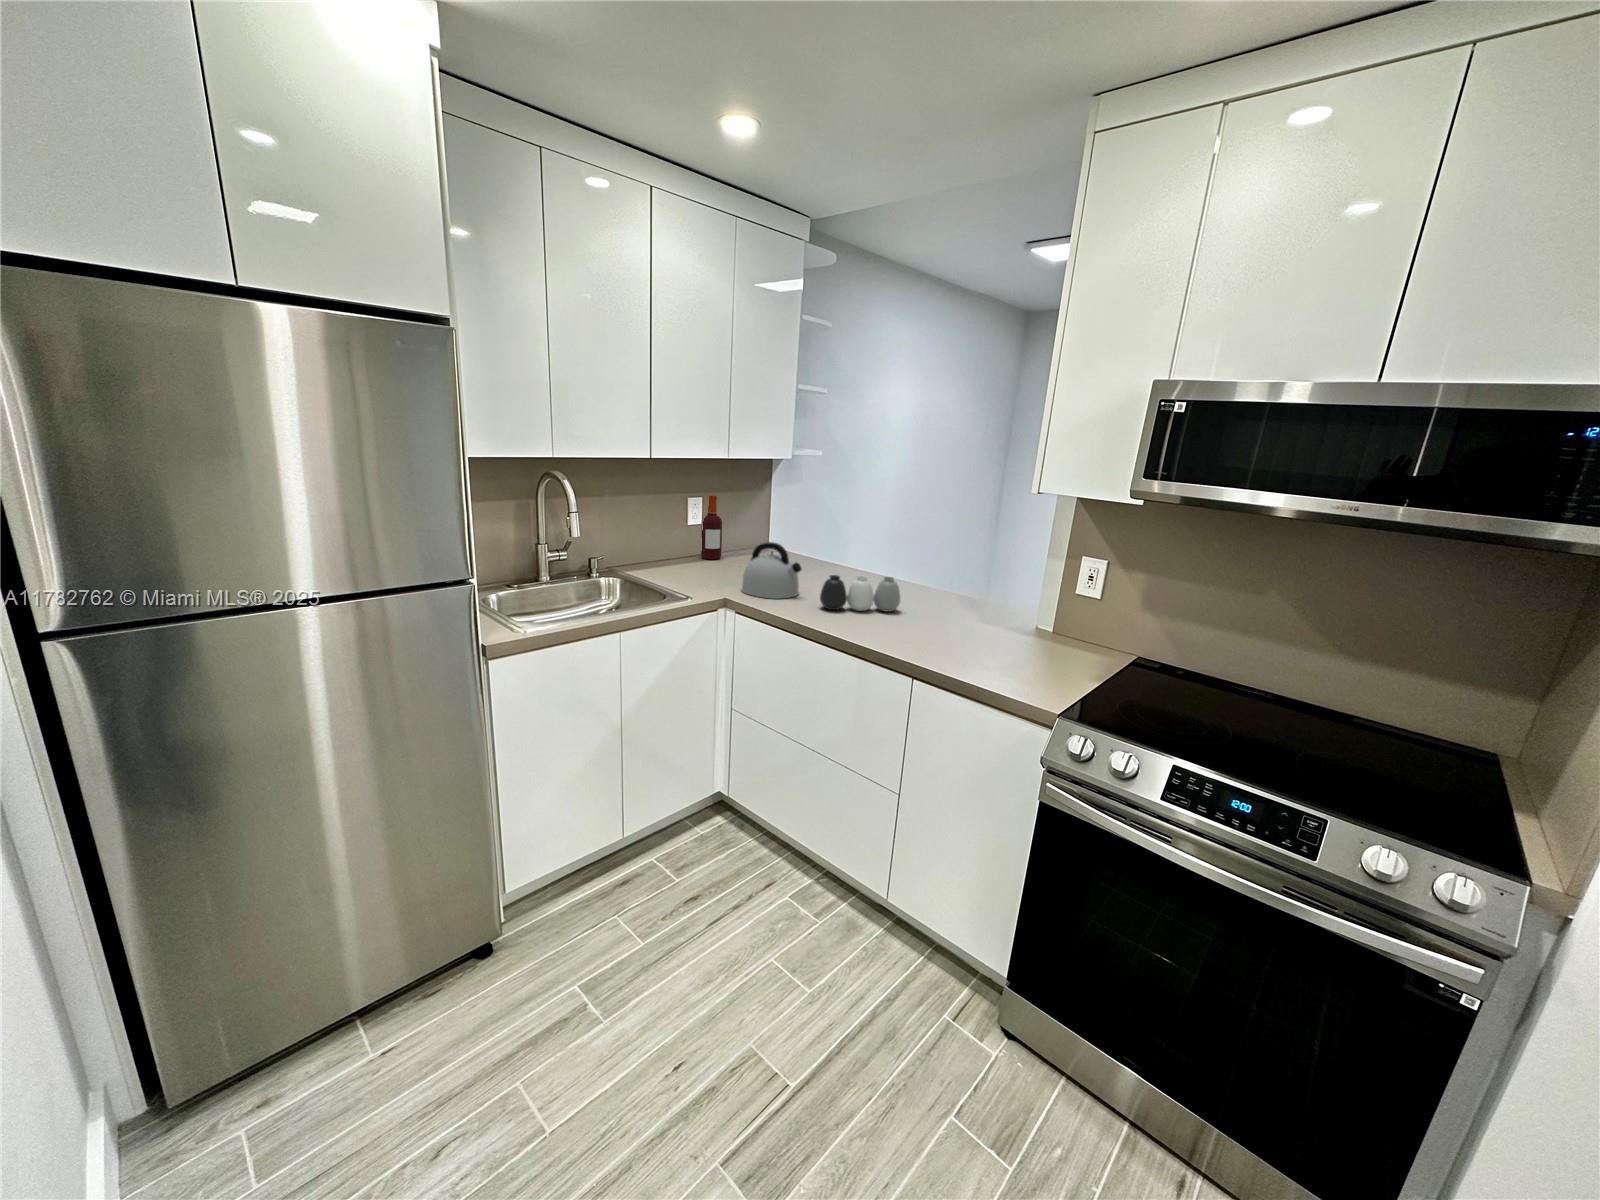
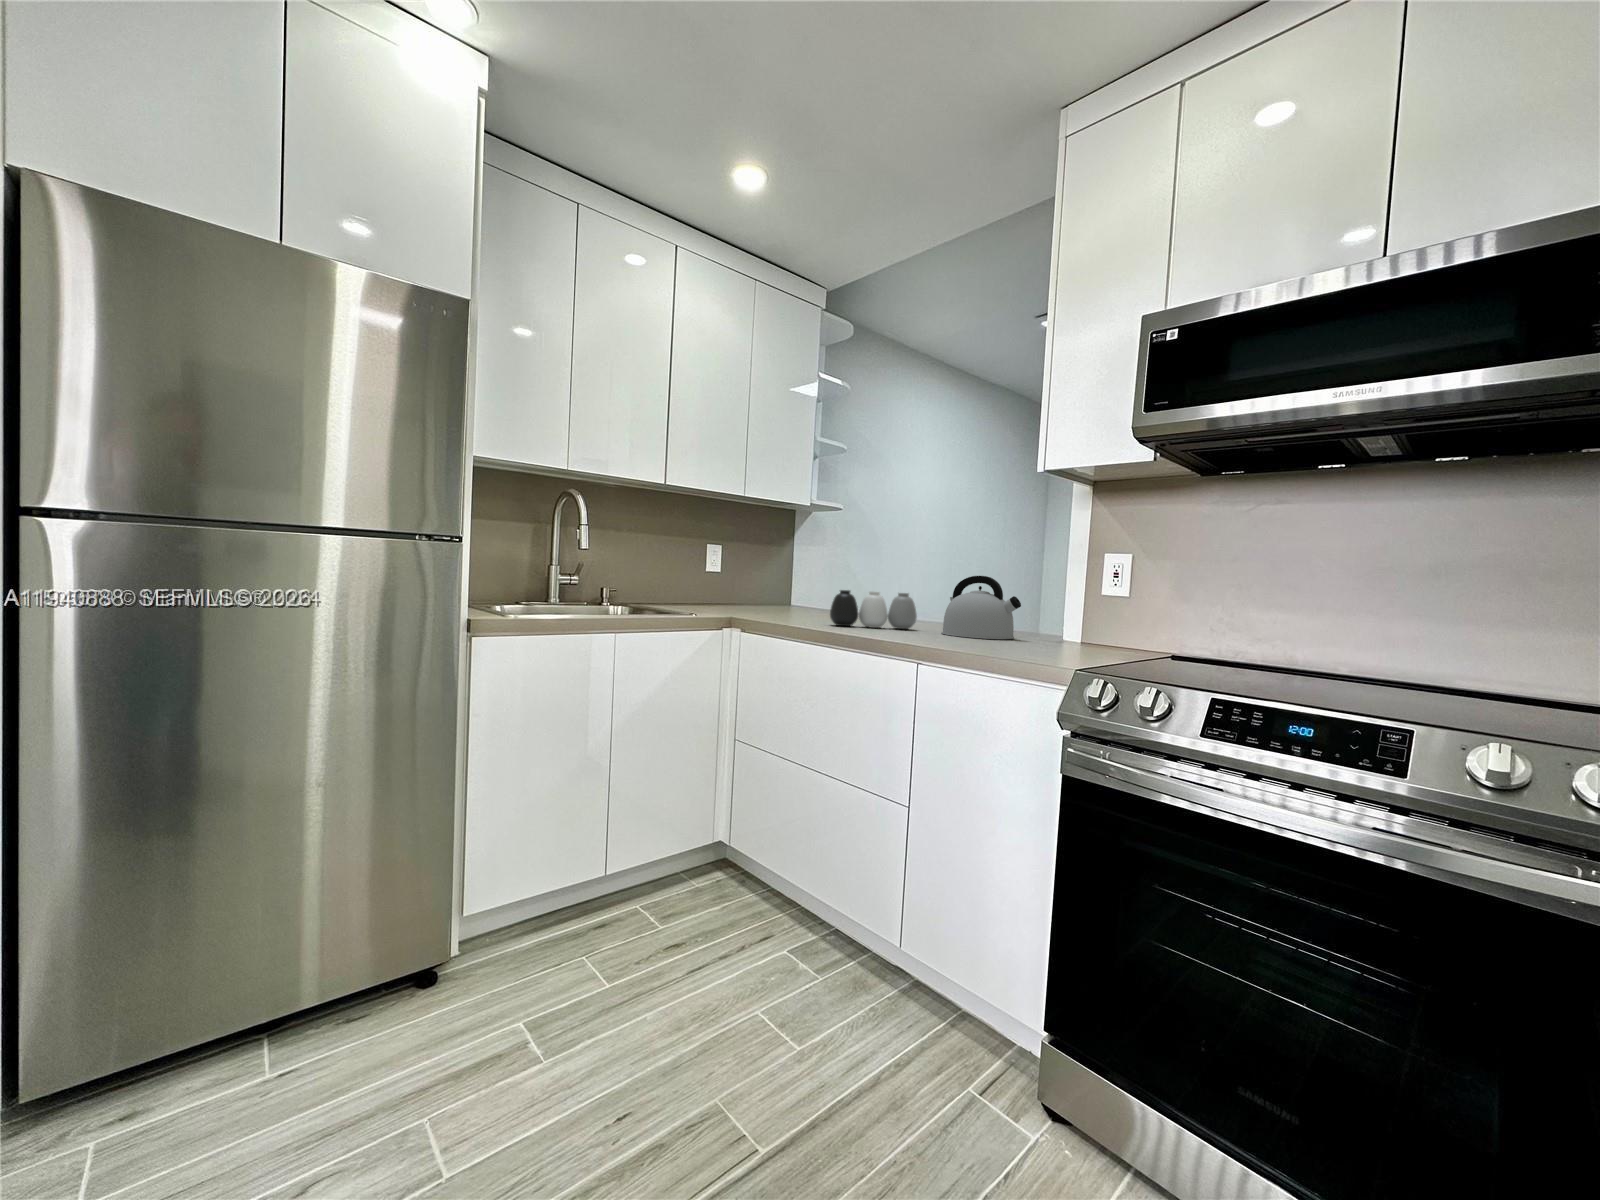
bottle: present [701,495,722,560] -> none [720,542,742,607]
kettle: present [742,542,801,599] -> present [942,576,1021,639]

